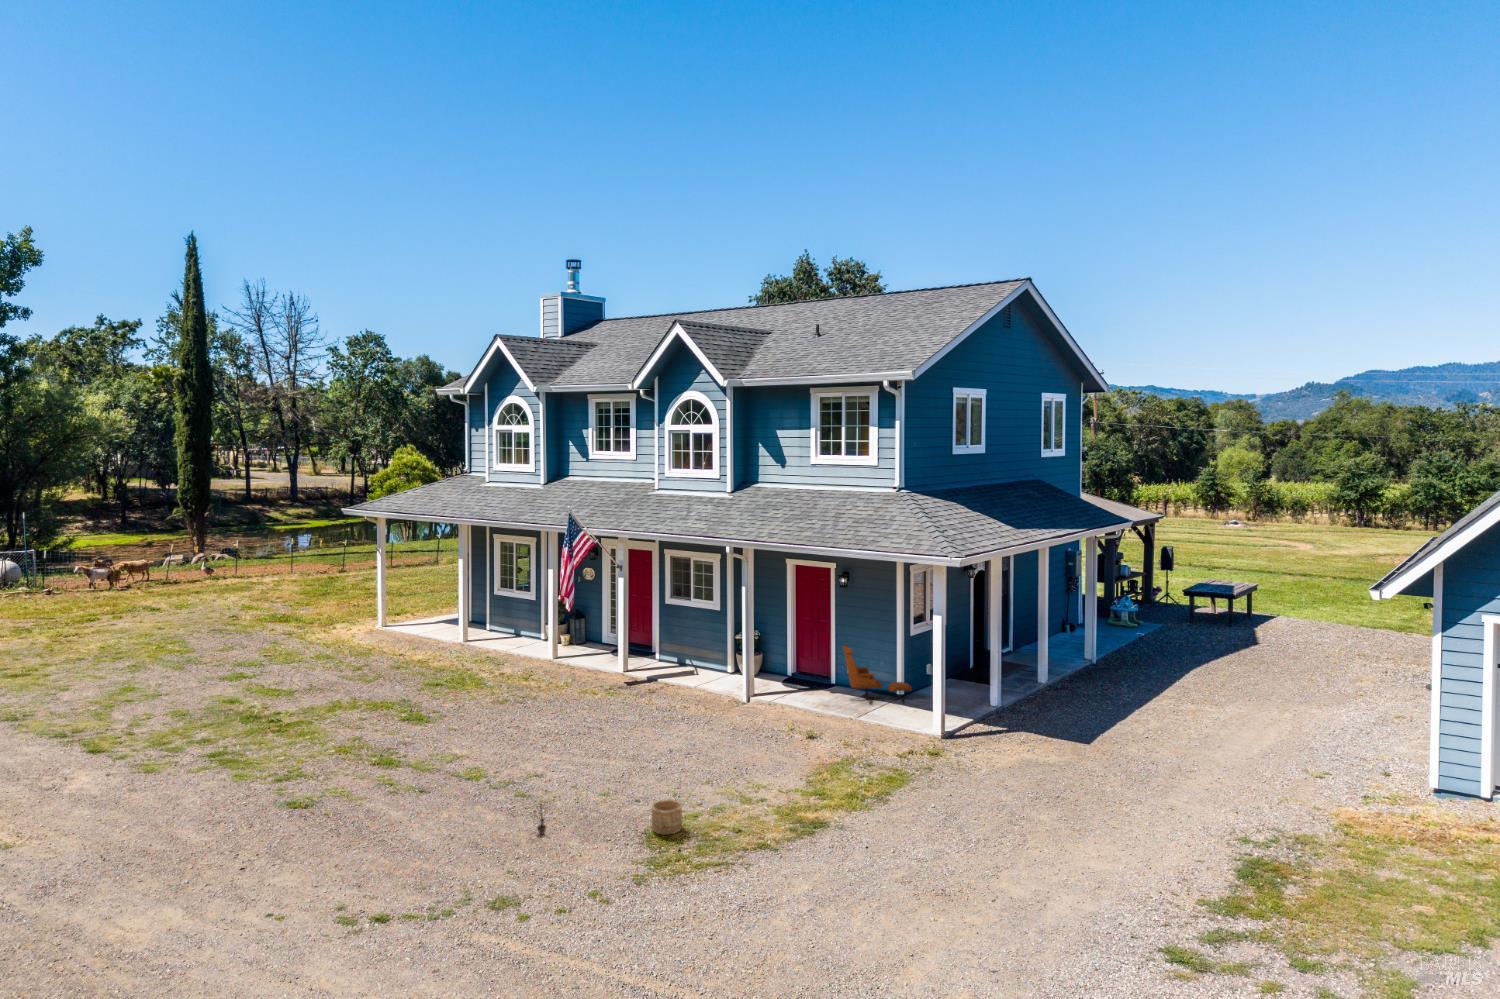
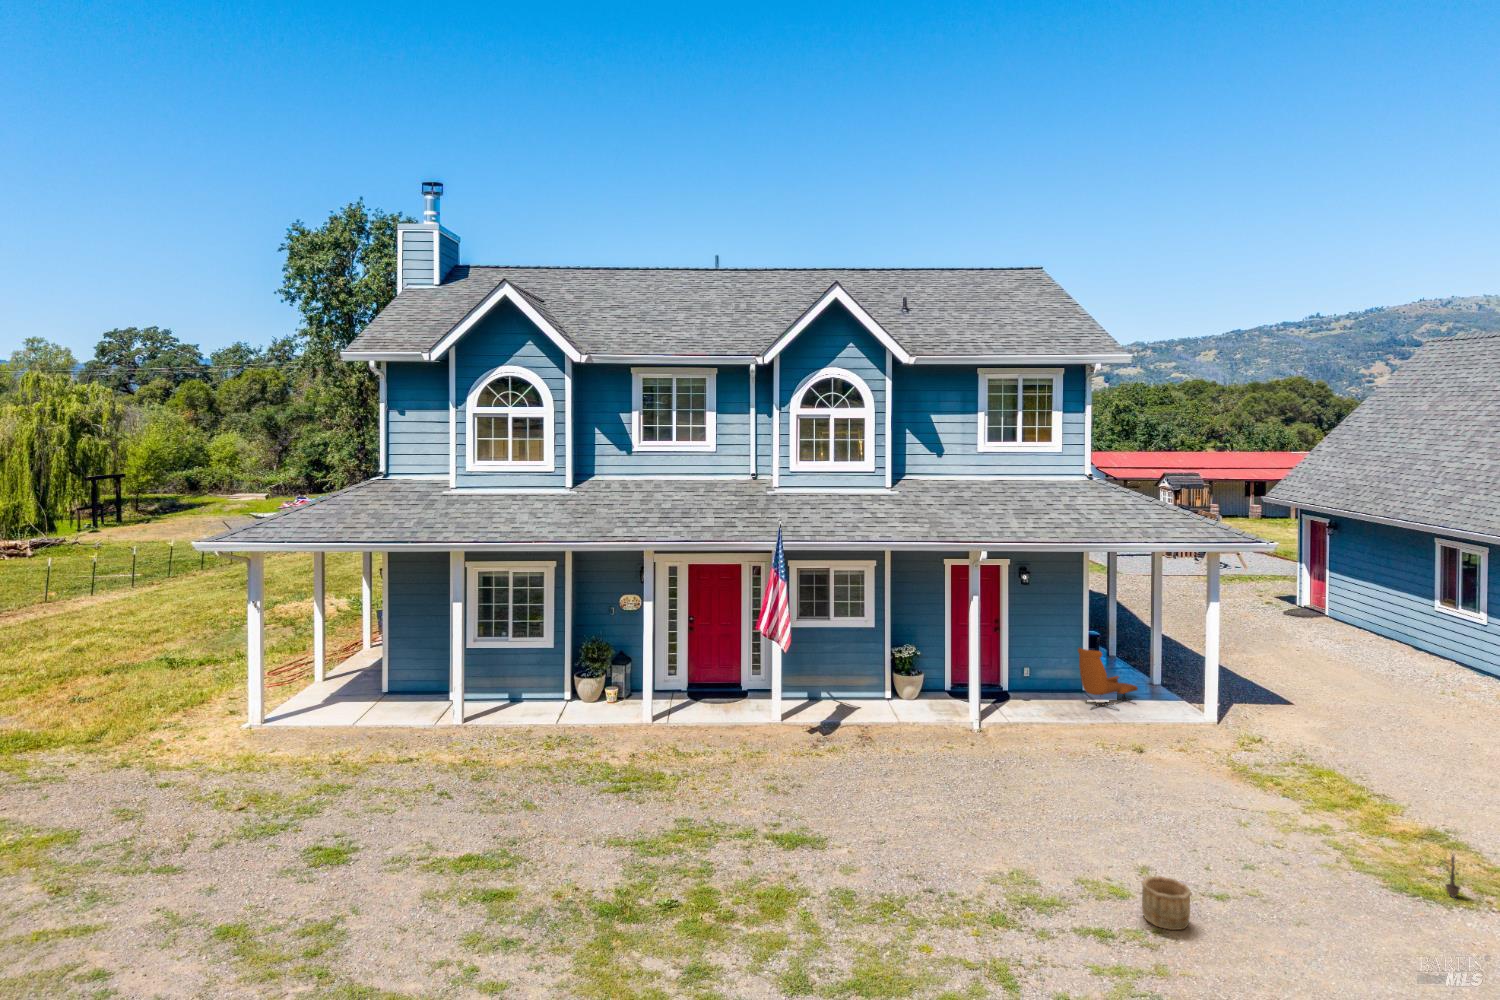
wooden bucket: present [651,800,683,835] -> present [1141,876,1191,930]
decorative plant: present [534,805,546,834] -> present [1442,854,1460,898]

